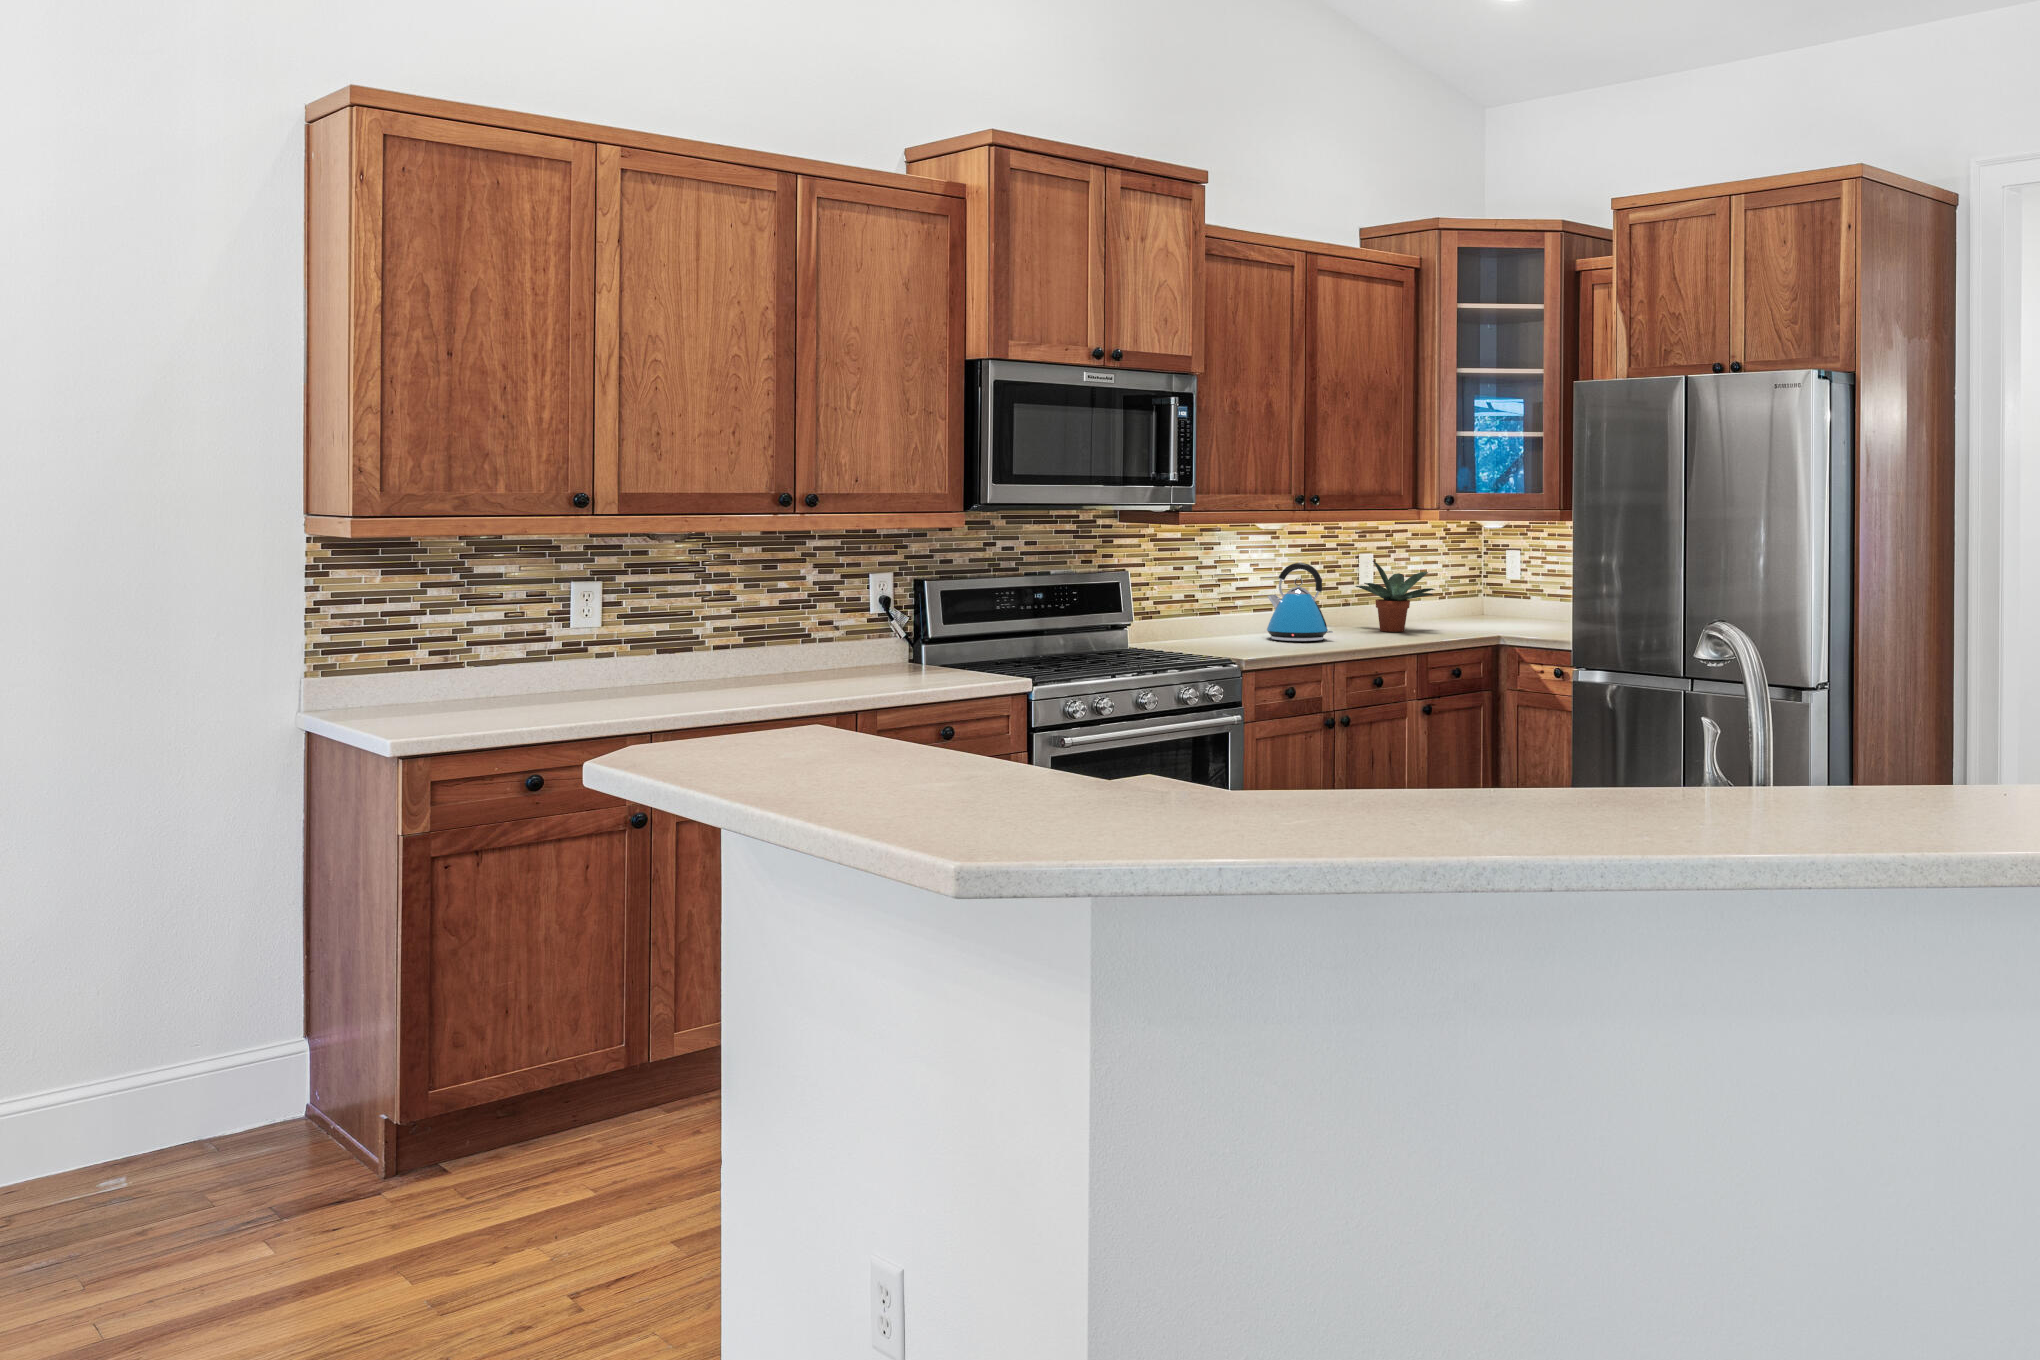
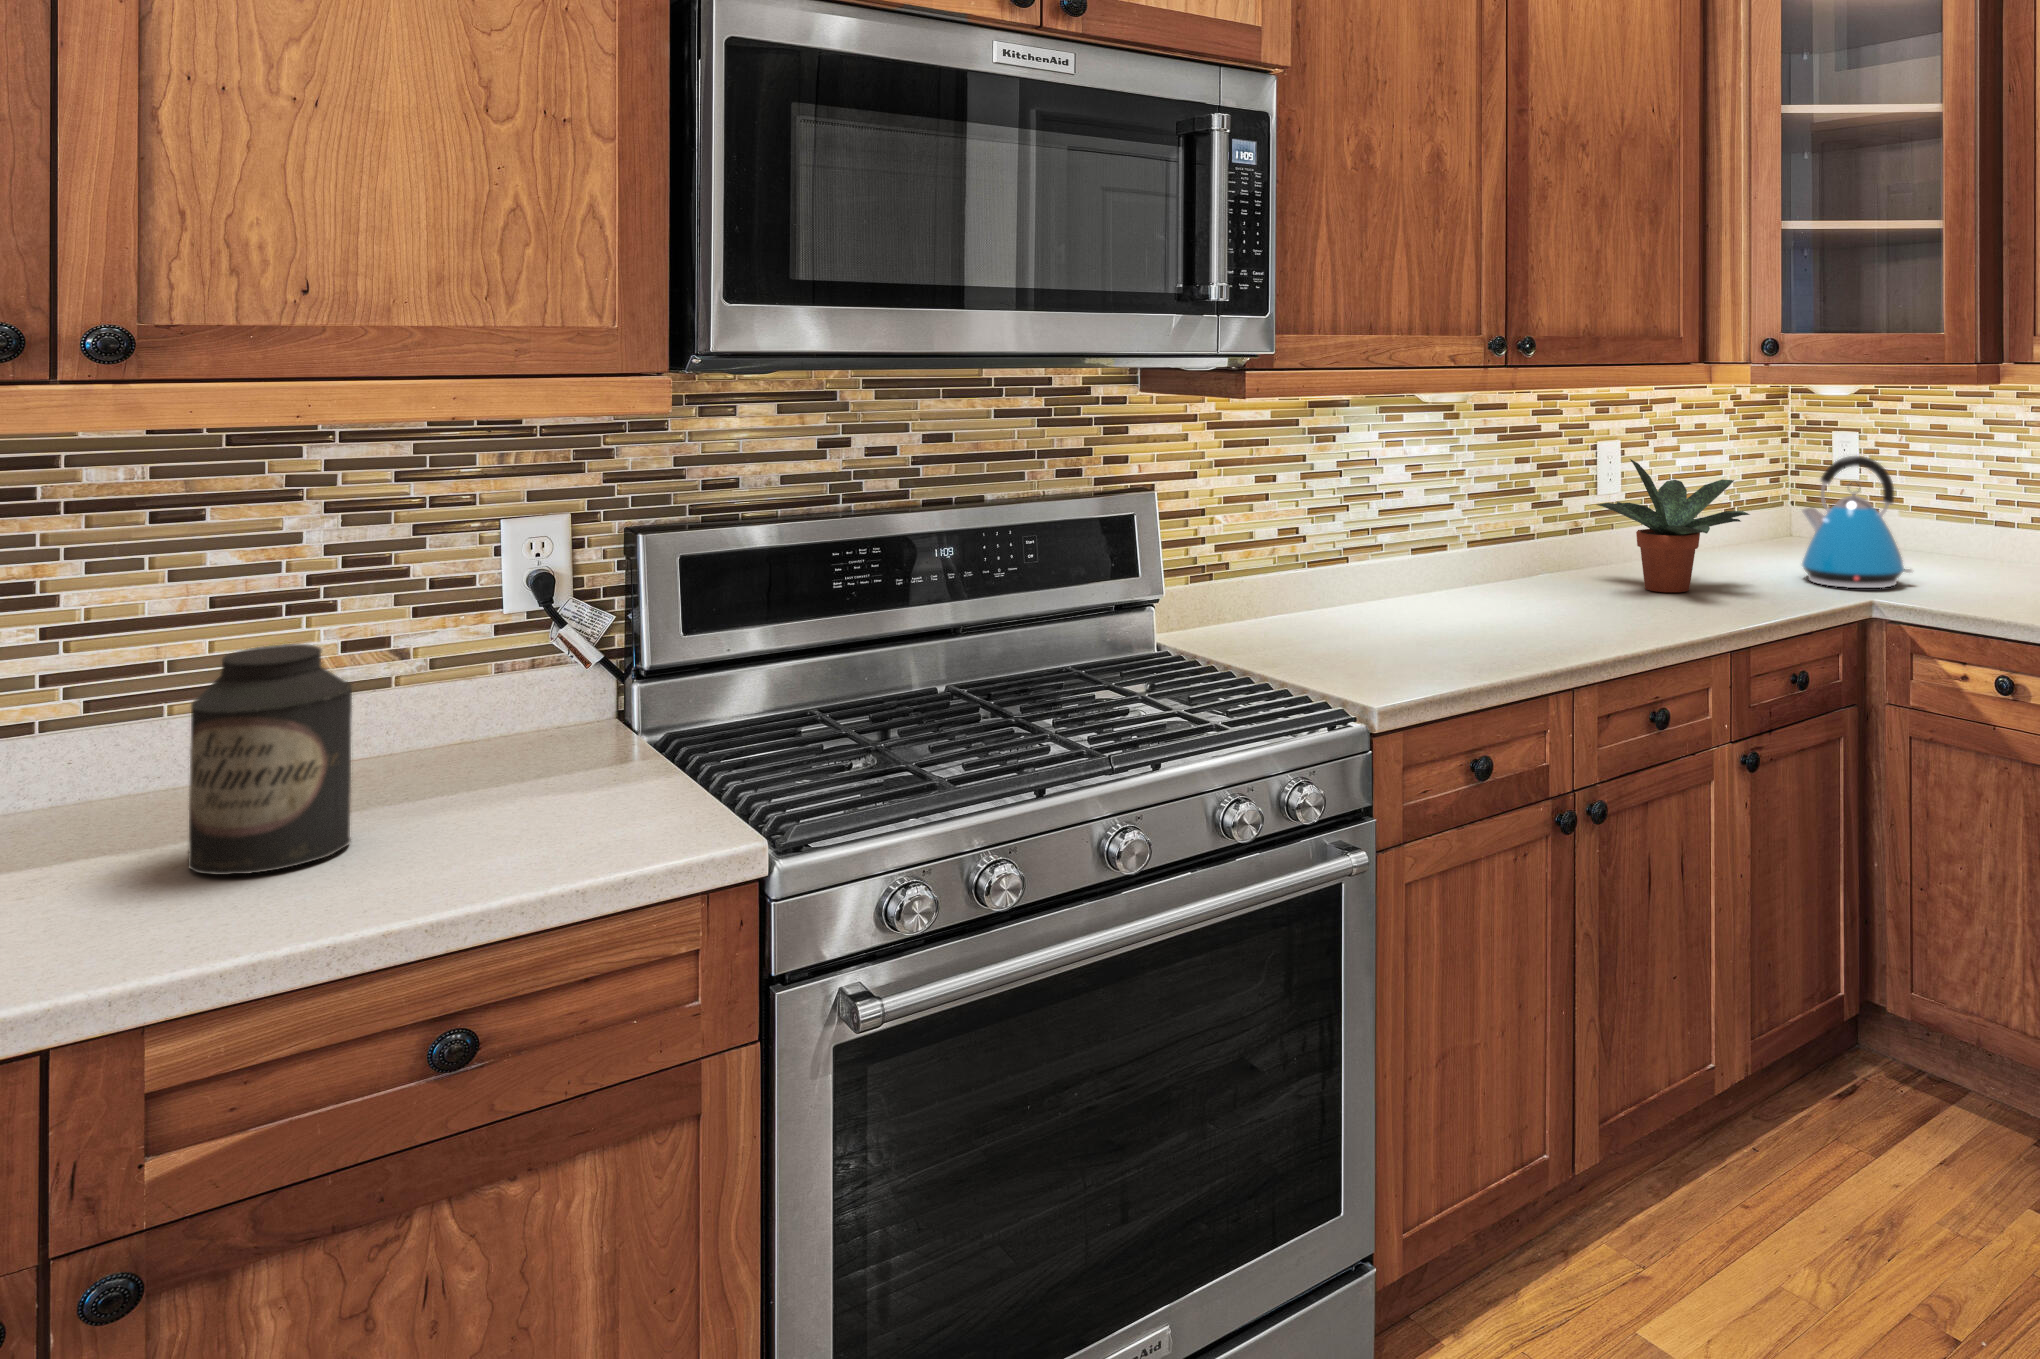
kettle: present [1267,563,1333,641] -> present [1802,456,1912,588]
canister: none [839,608,887,682] -> present [188,644,352,875]

